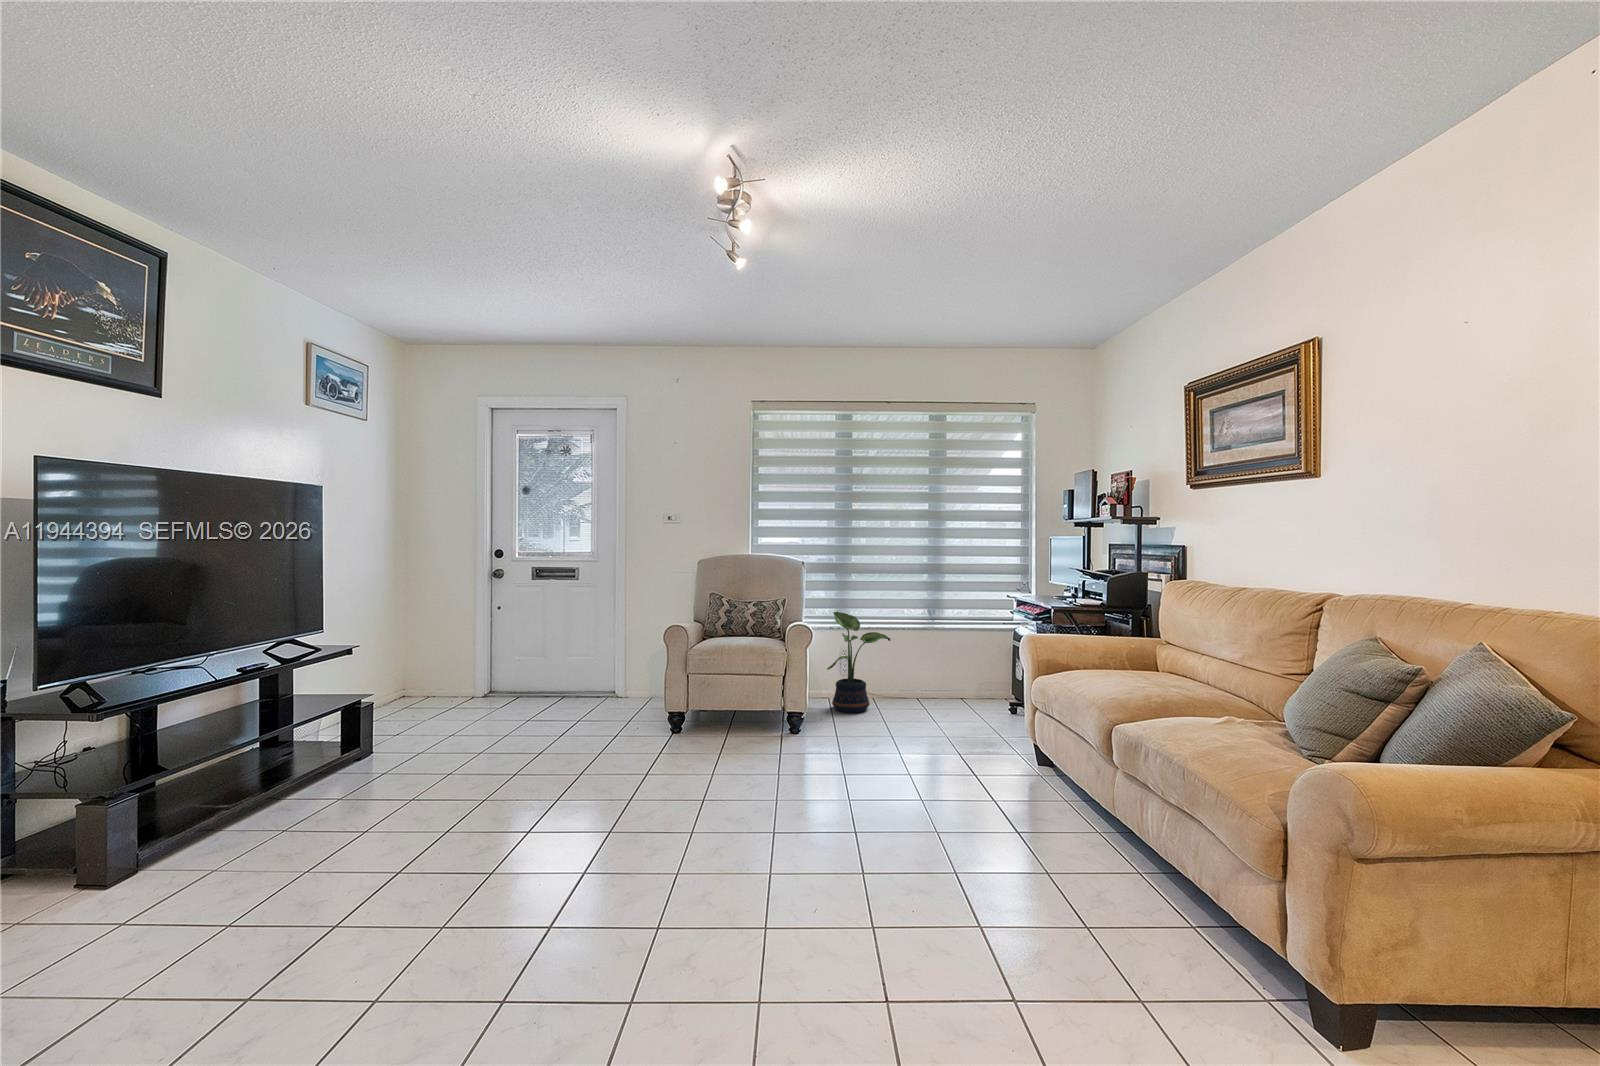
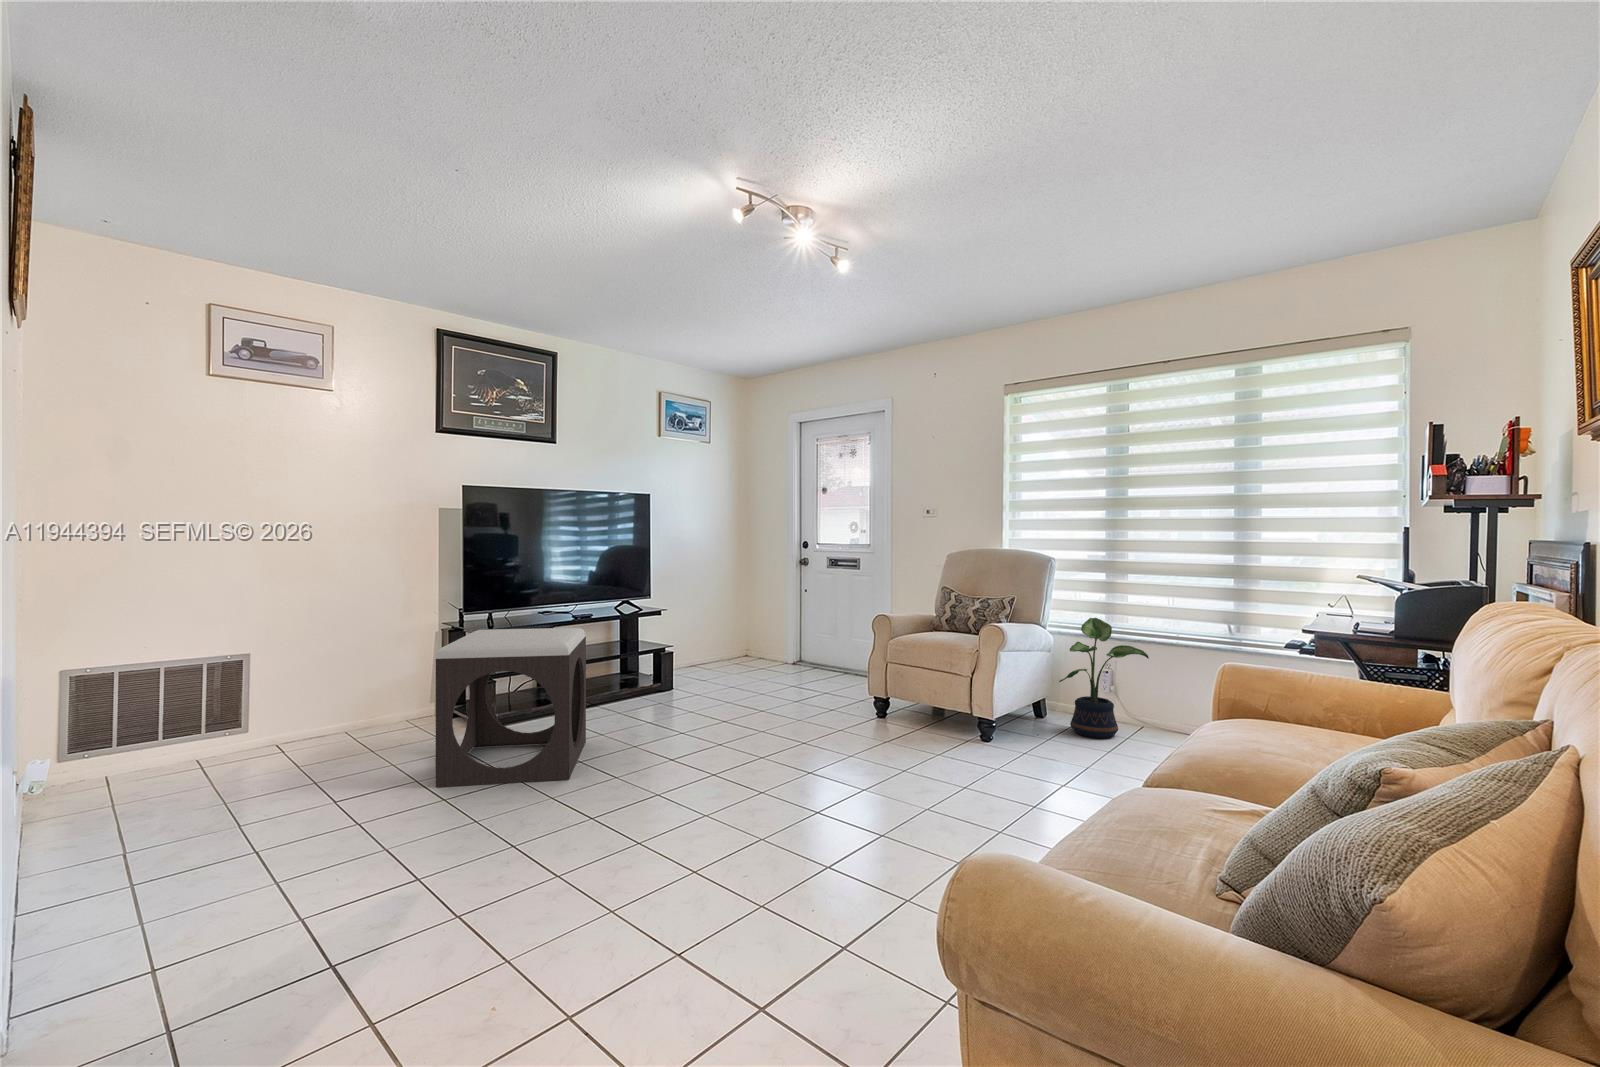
footstool: none [146,684,435,1003] -> present [436,628,586,787]

